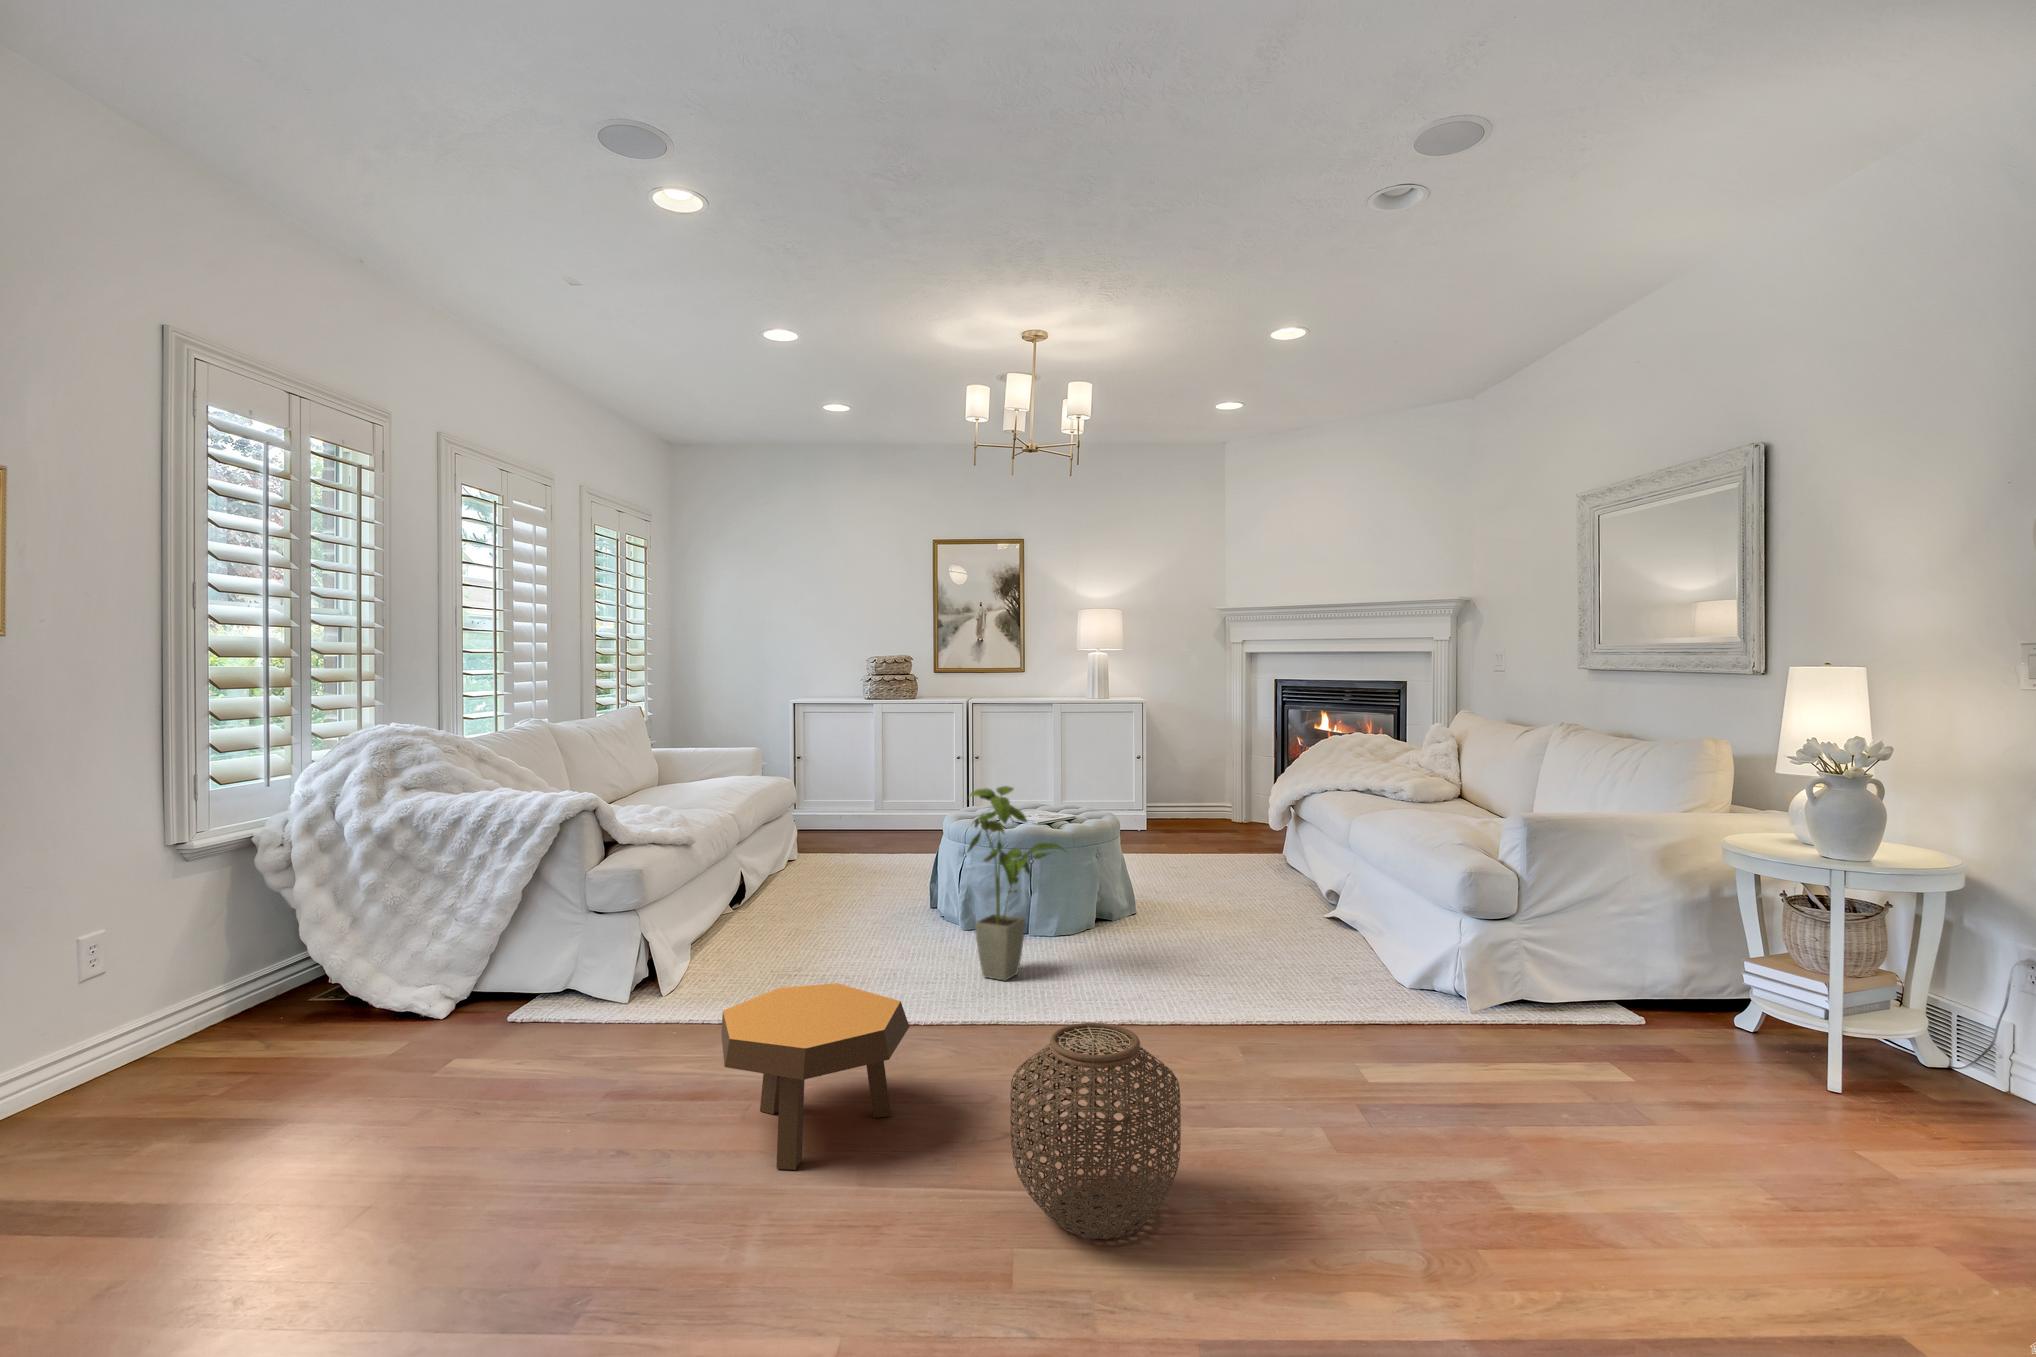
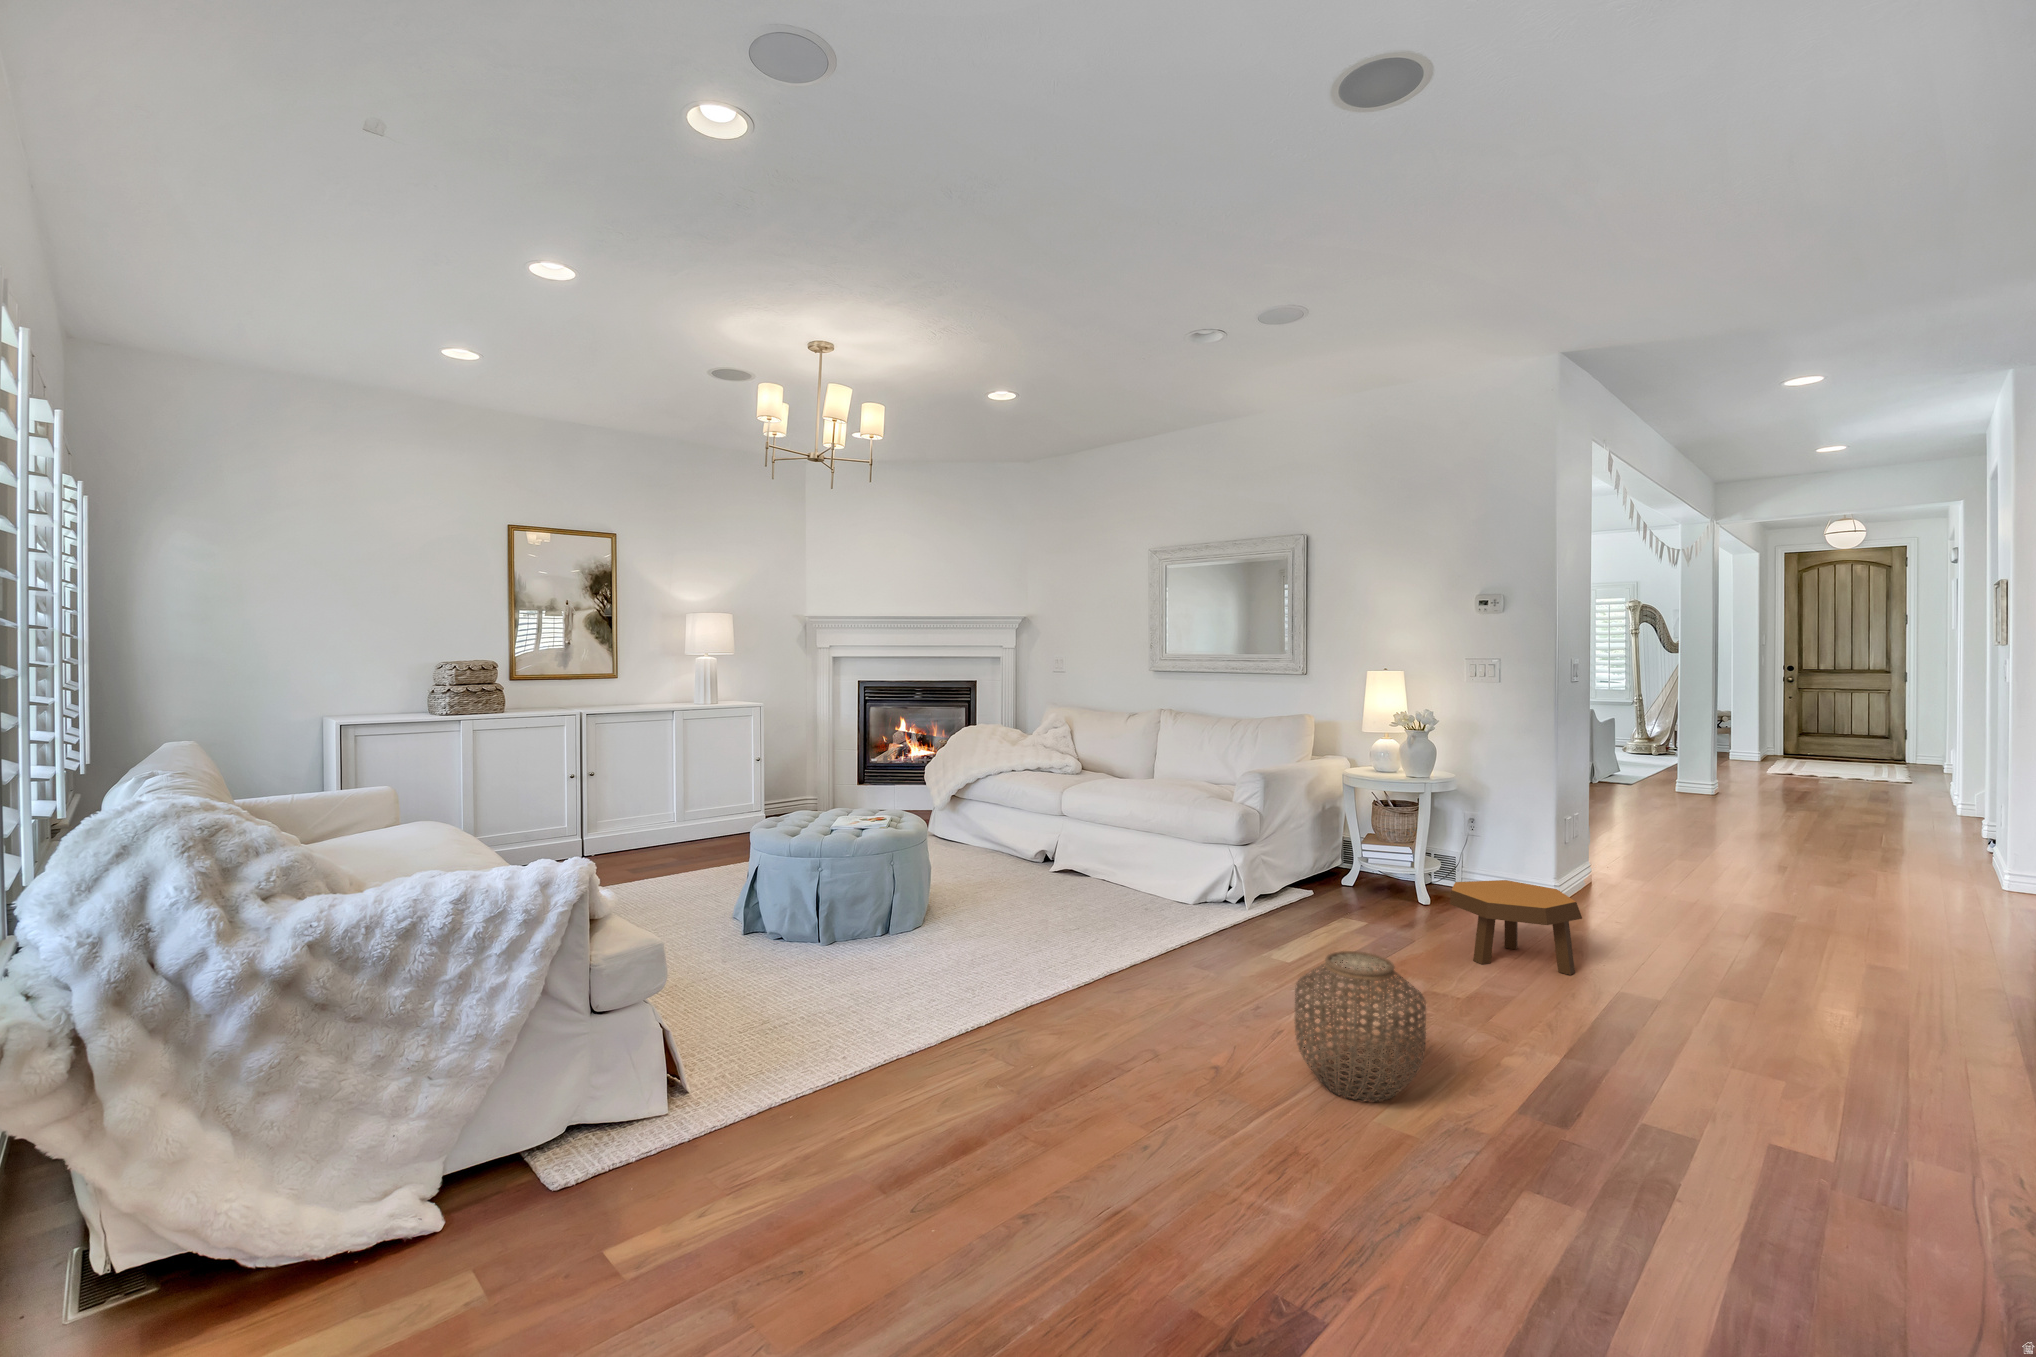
house plant: present [967,786,1065,981] -> none [913,794,1005,978]
footstool: present [721,983,909,1170] -> present [1450,880,1582,975]

